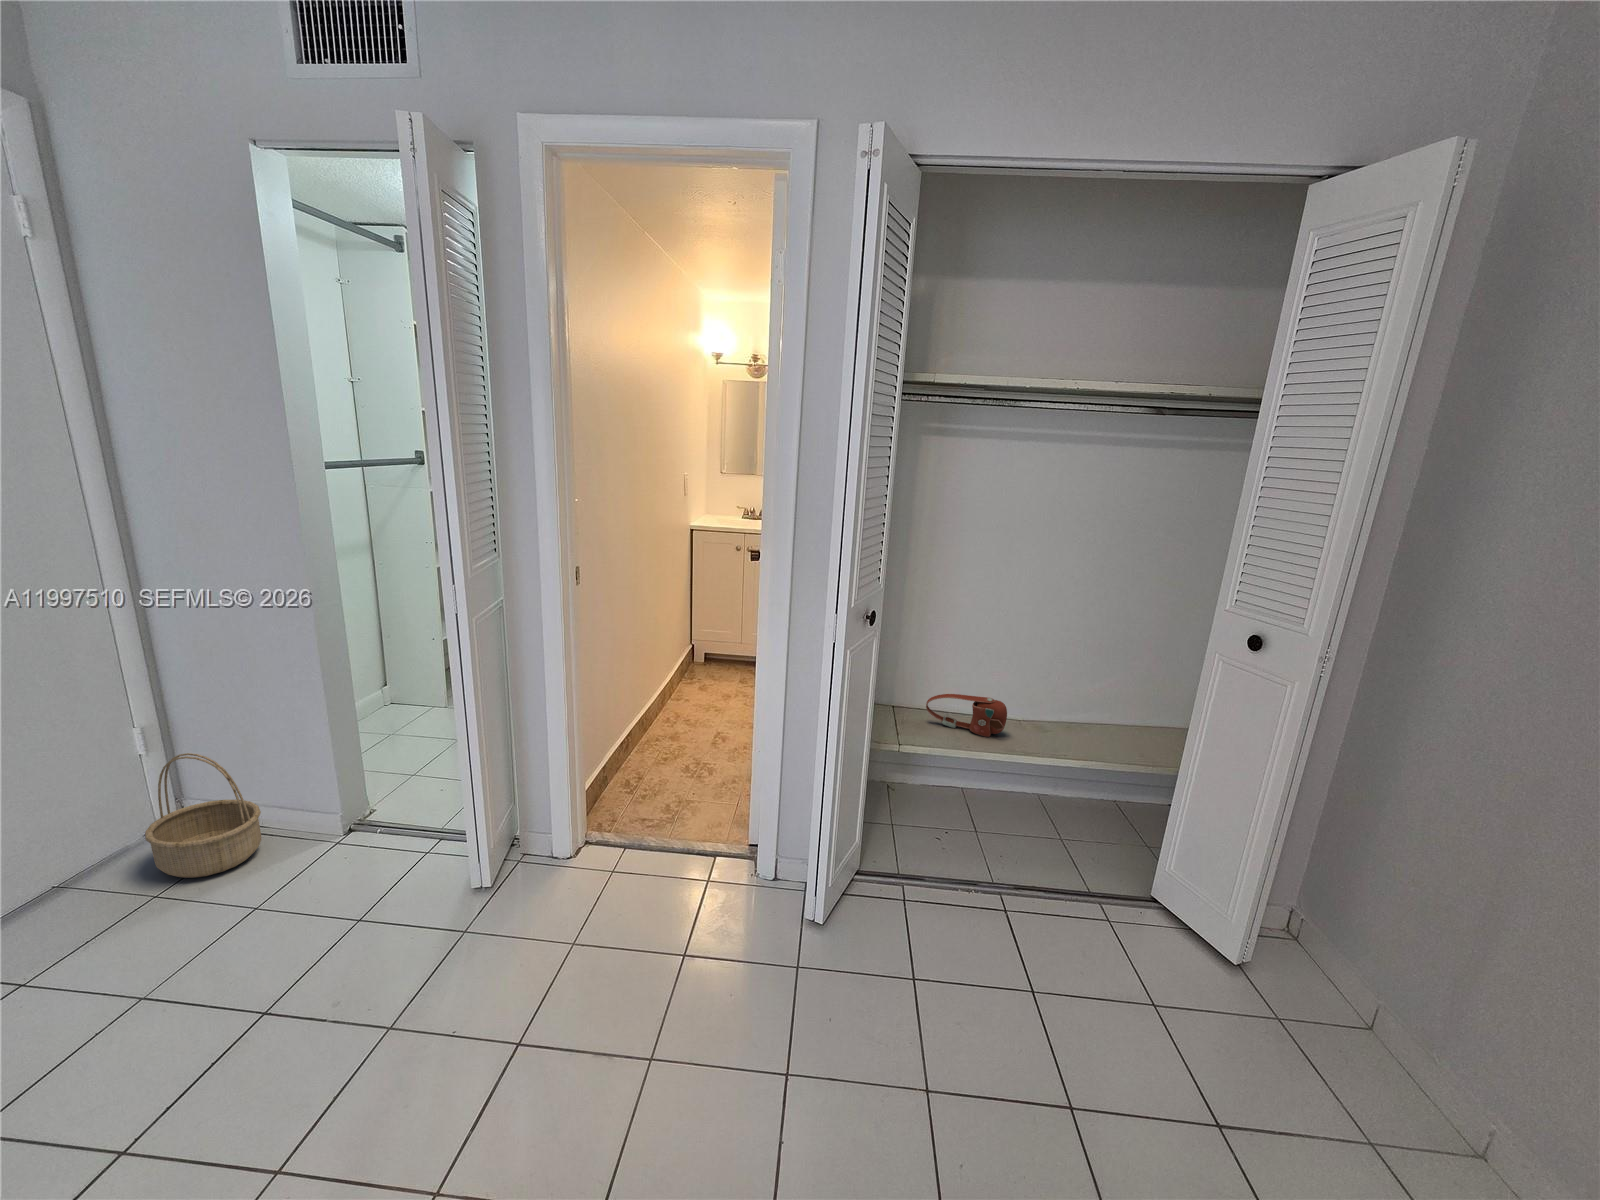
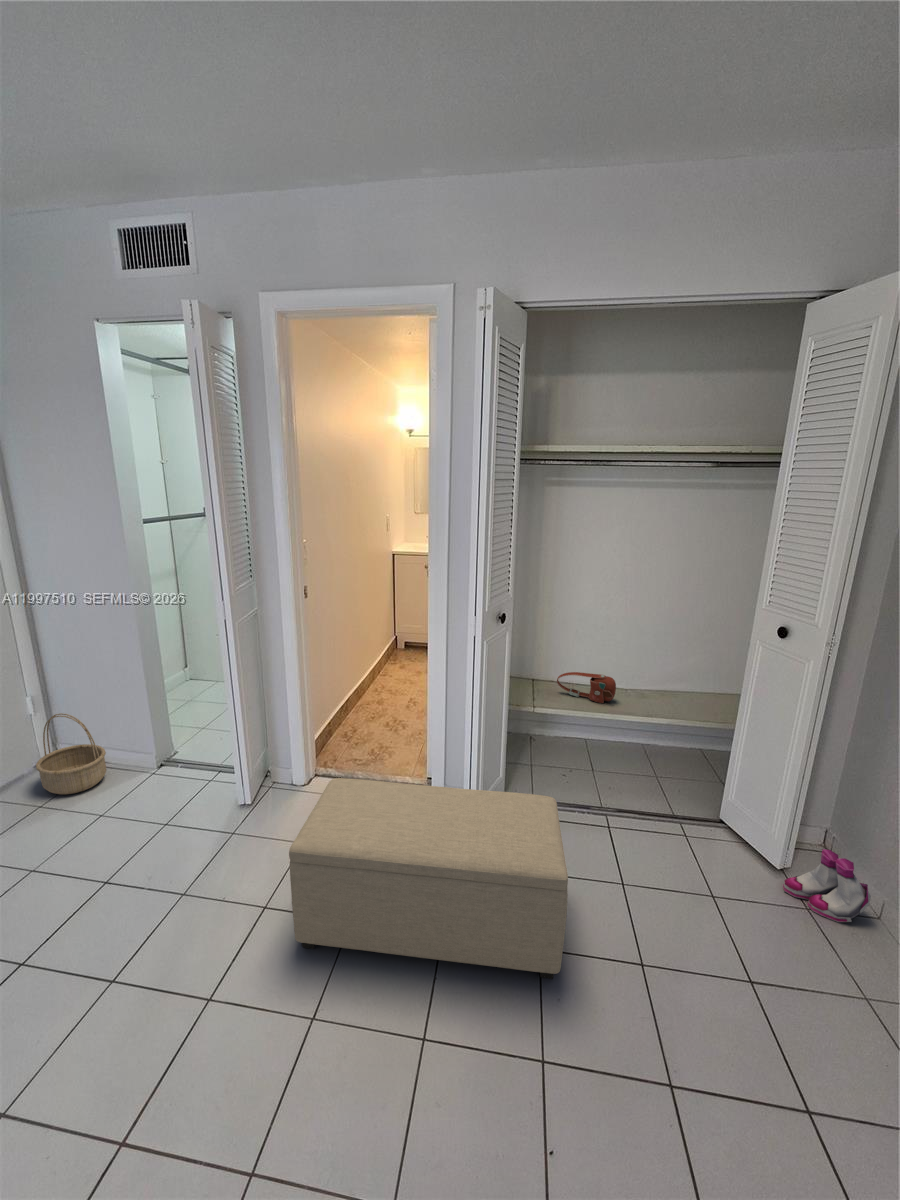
ottoman: none [560,853,987,1148] -> present [289,778,568,979]
boots: none [1250,941,1372,1042] -> present [783,849,871,922]

